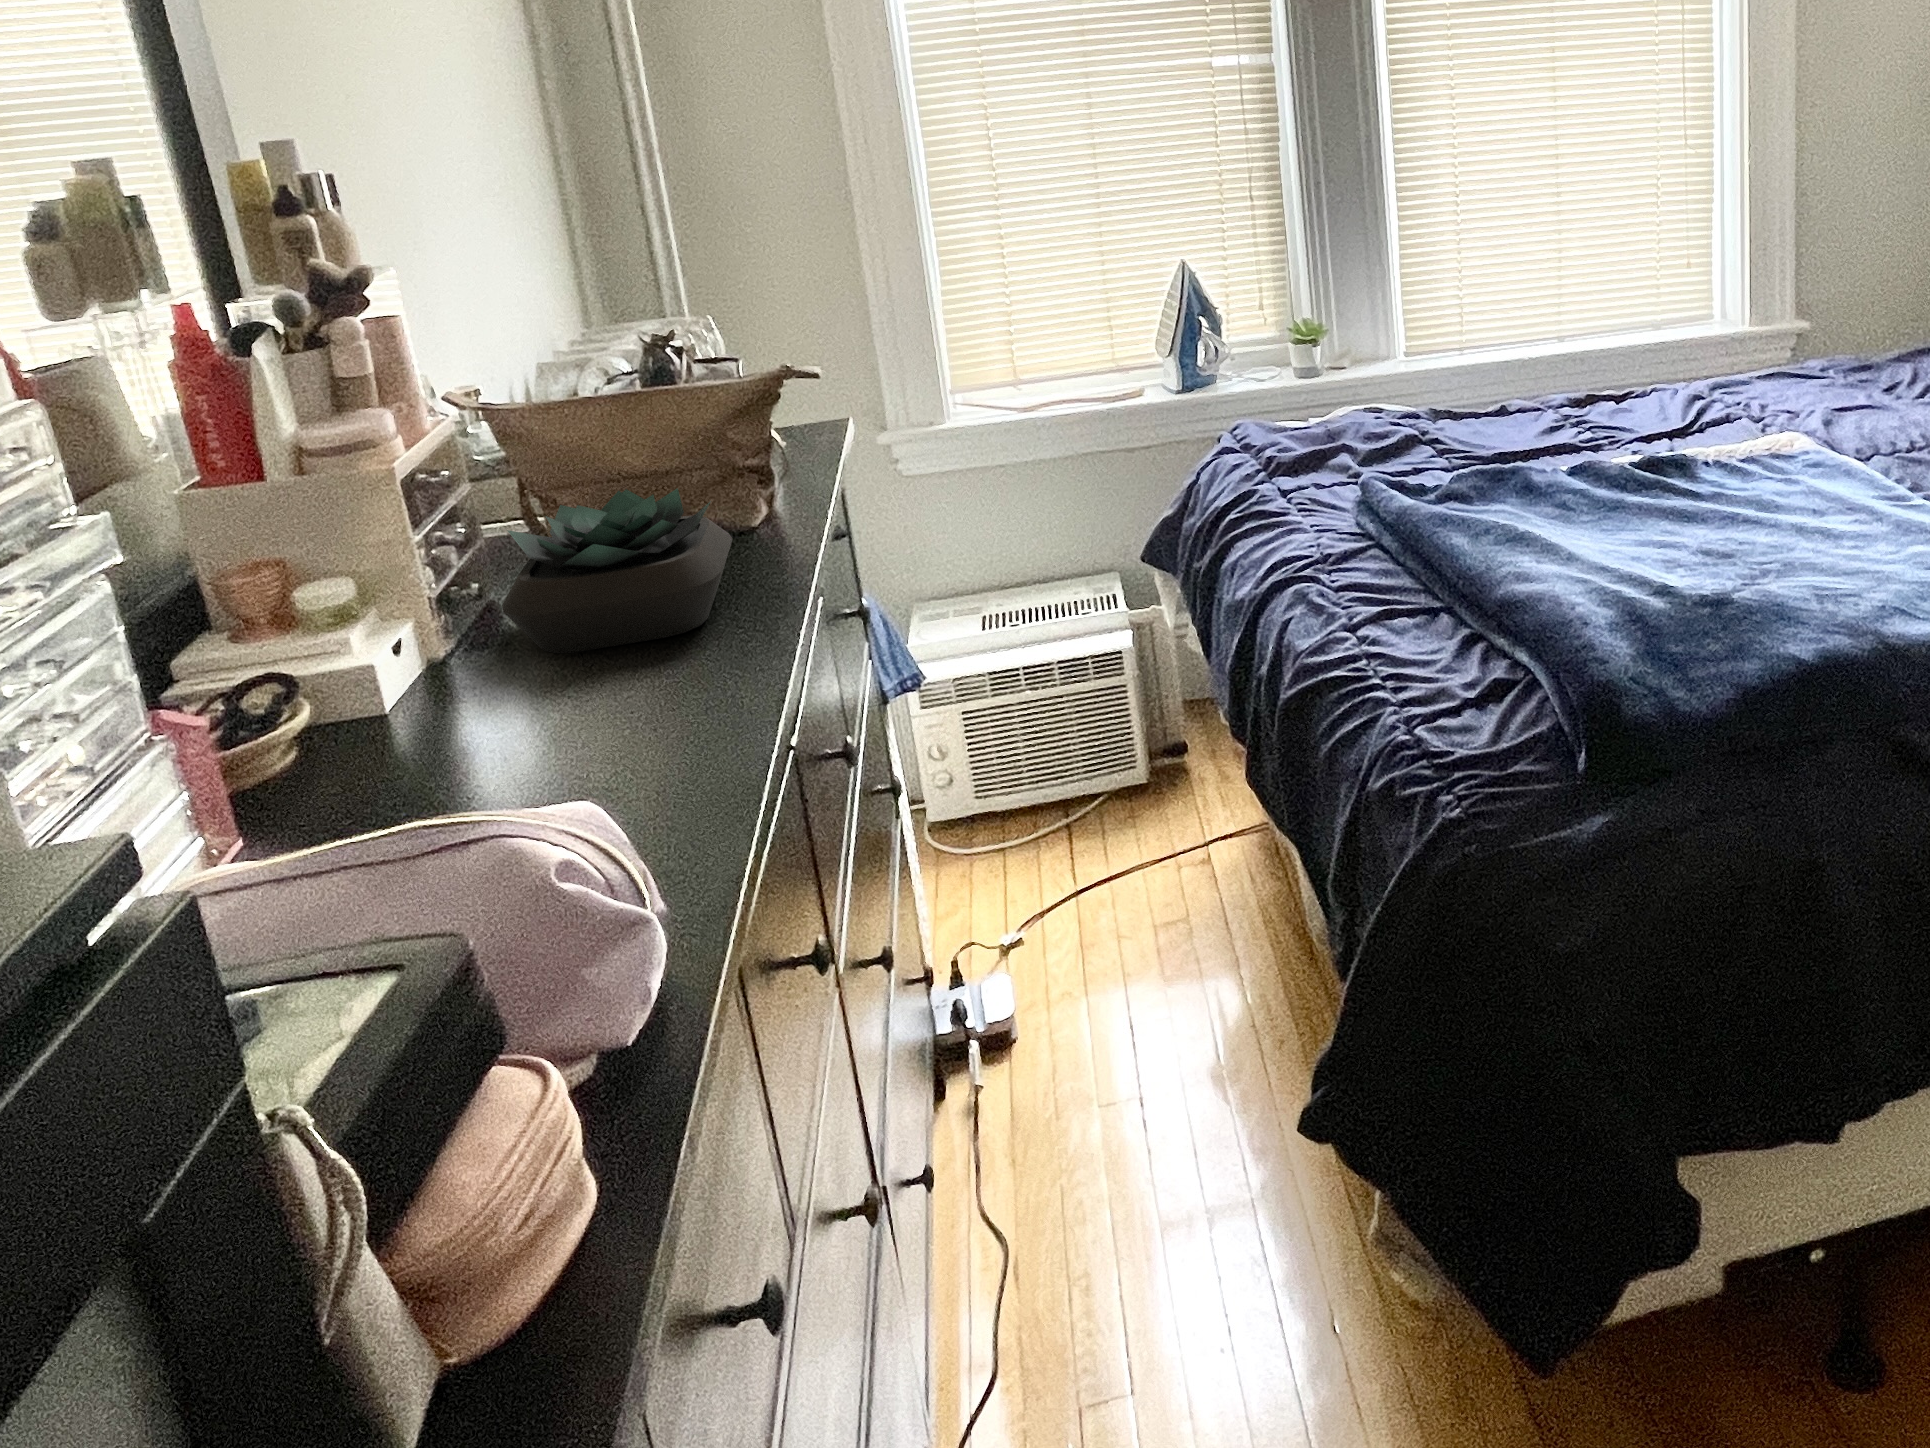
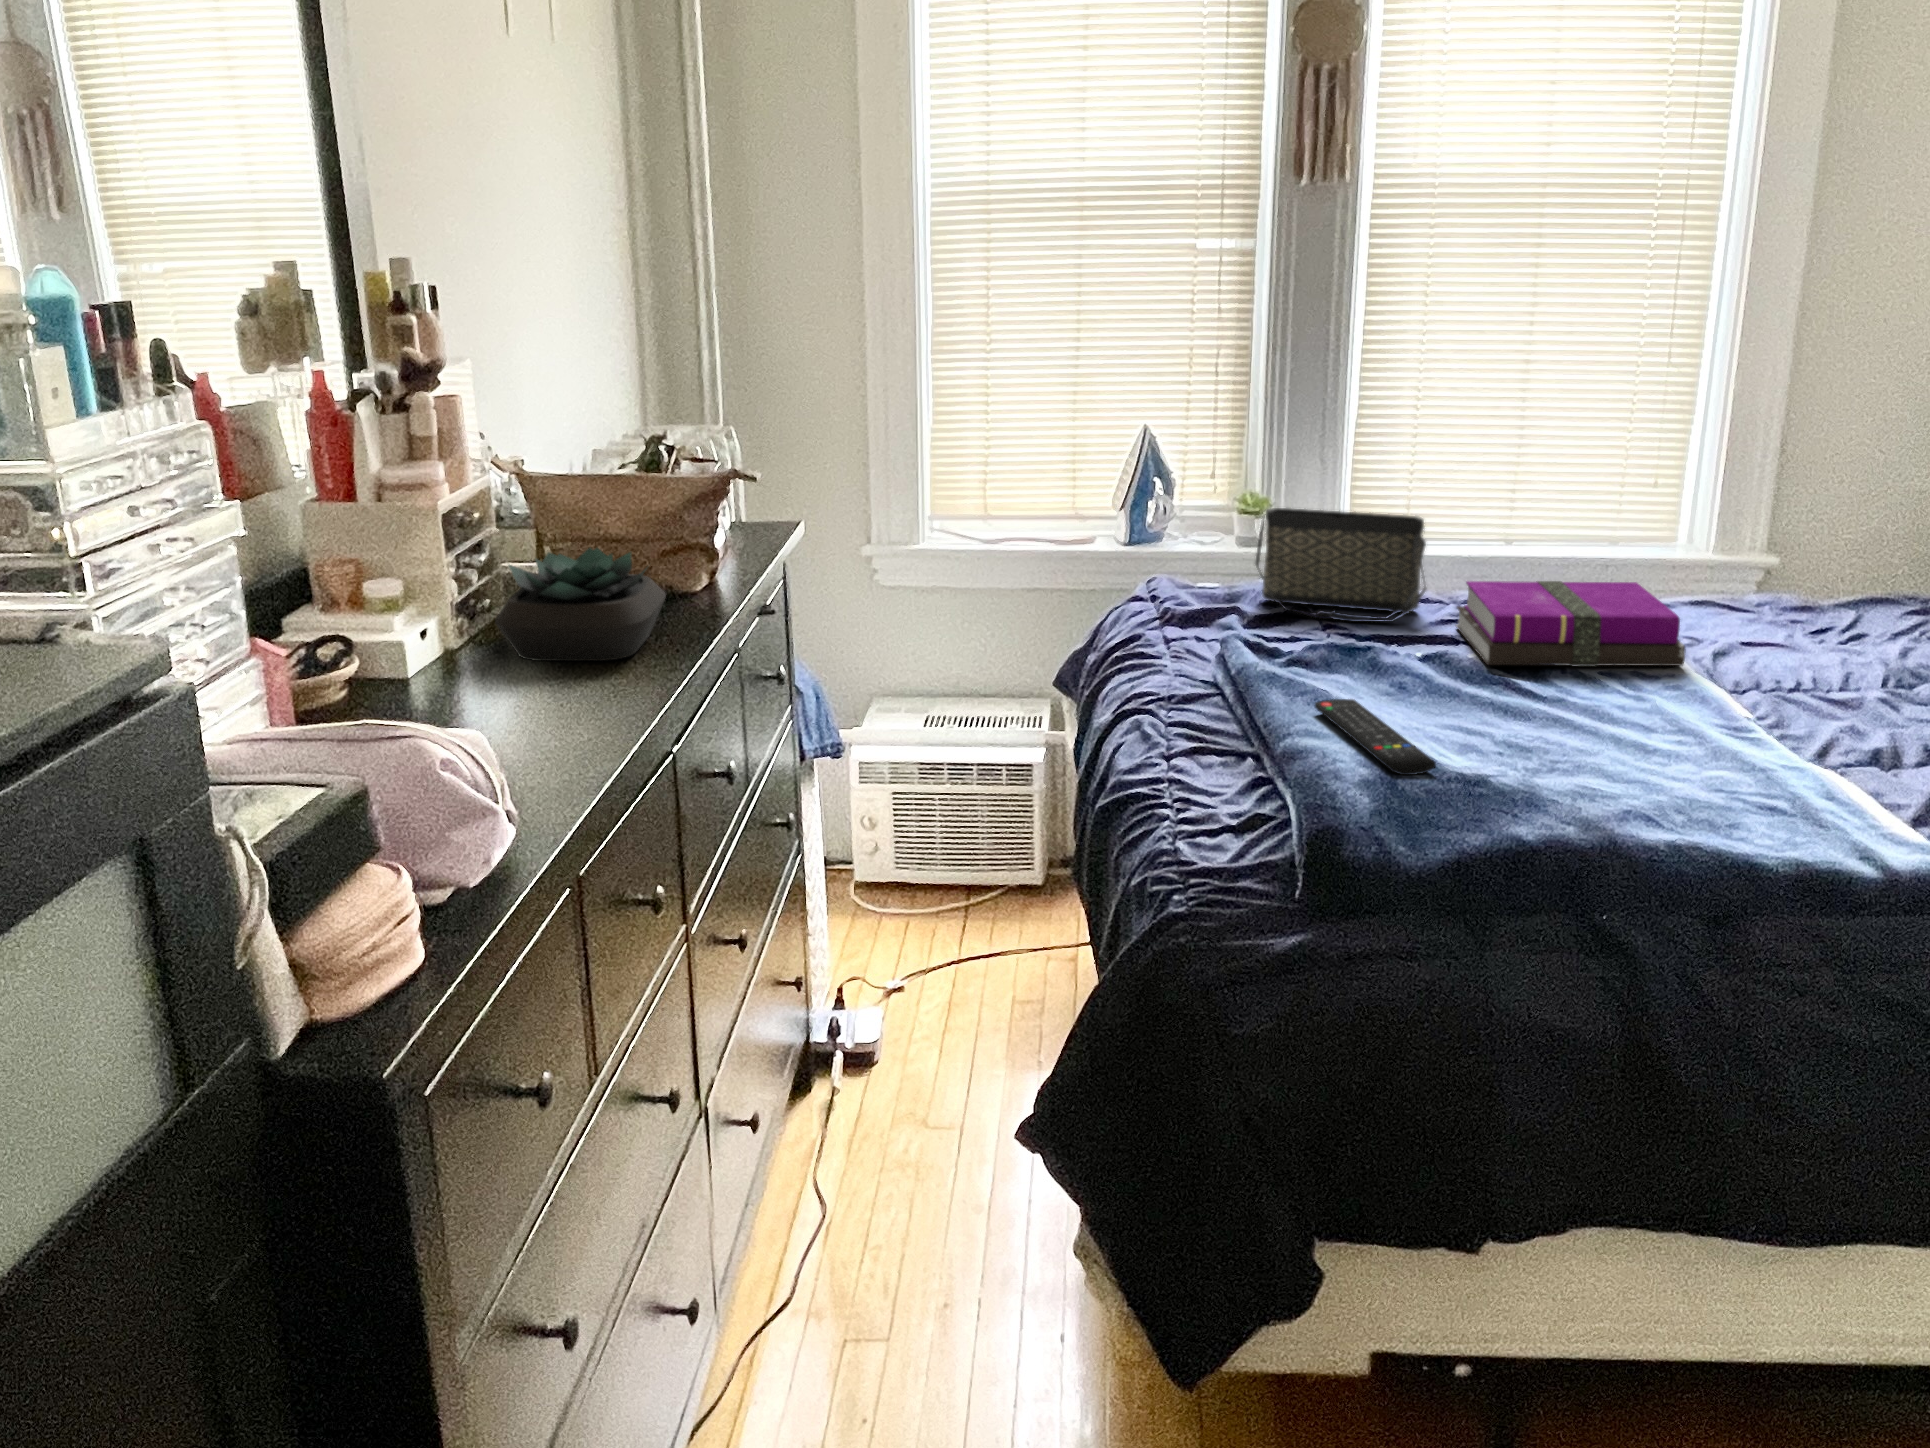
handbag: none [1361,323,1546,443] -> present [1256,508,1426,622]
notebook: none [1579,362,1819,468] -> present [1456,581,1685,667]
remote control: none [1509,530,1673,609] -> present [1315,699,1436,775]

